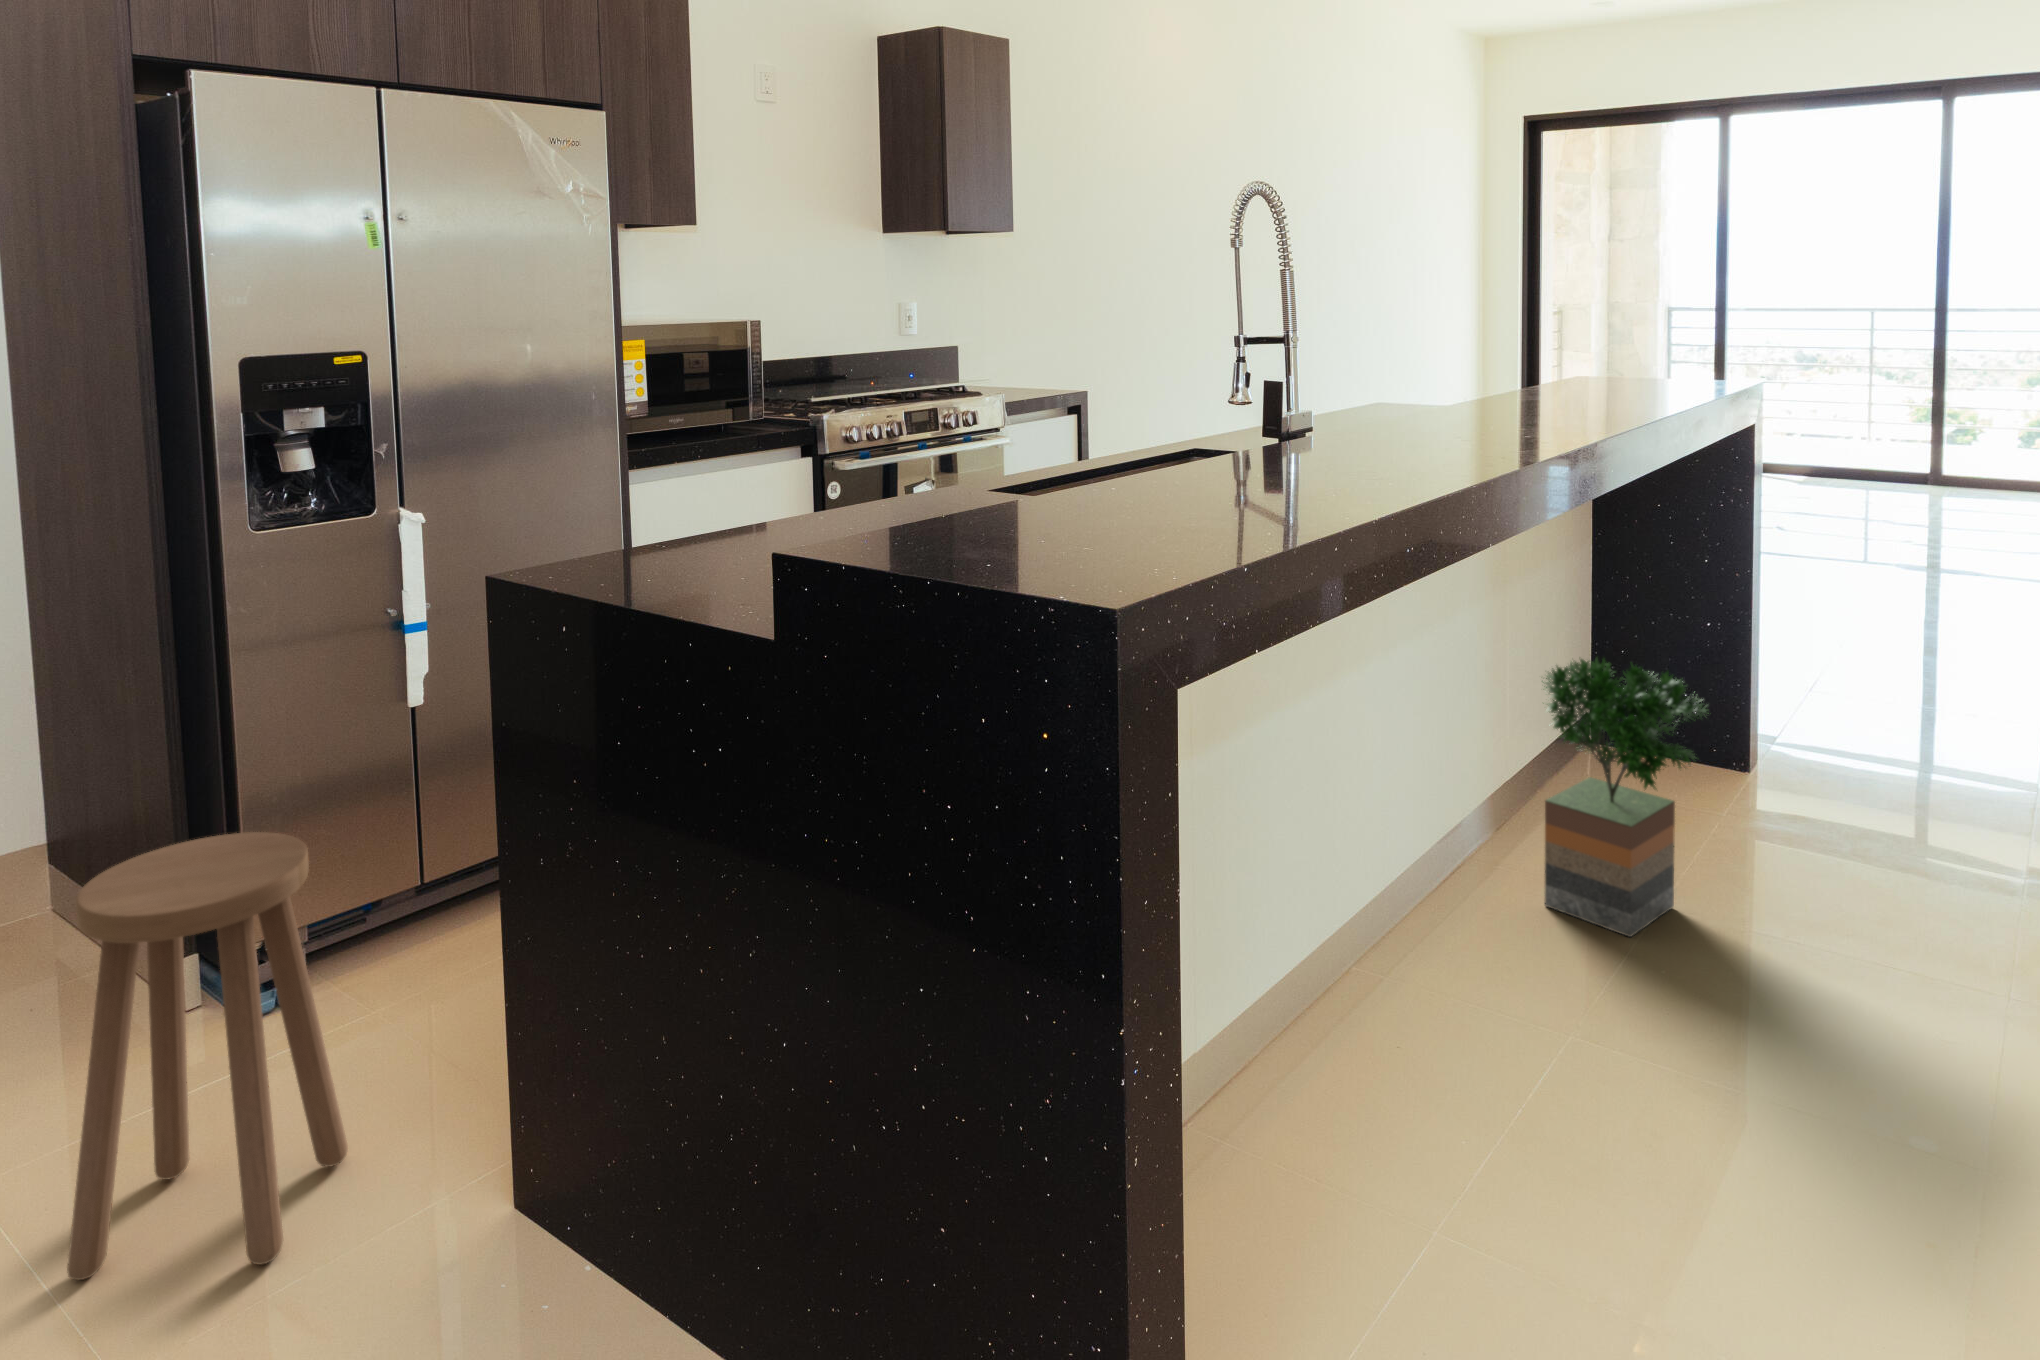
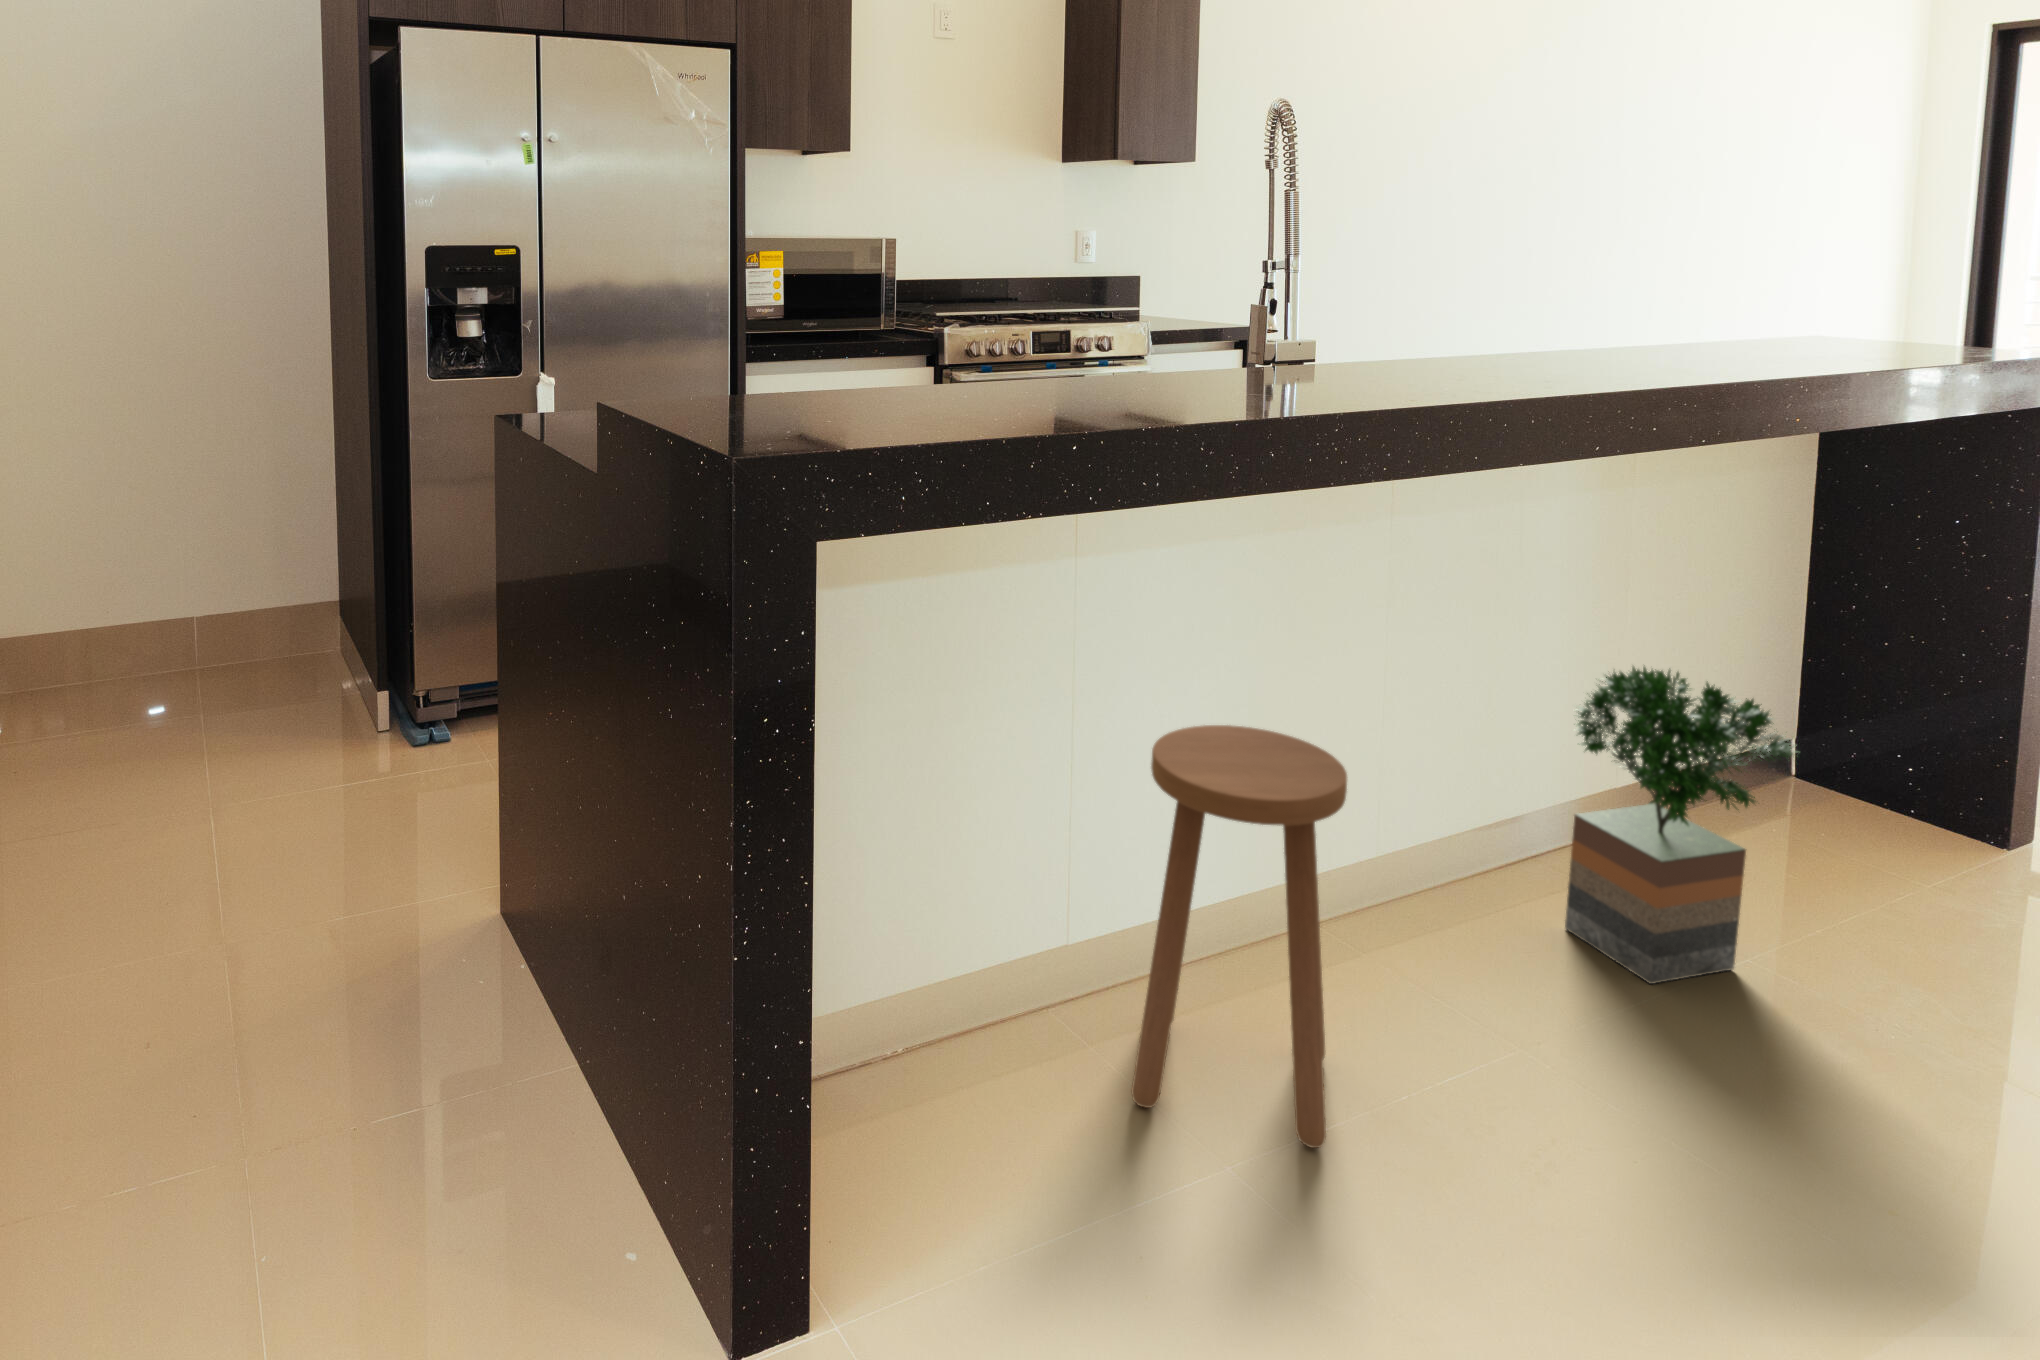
stool: present [67,832,348,1280] -> present [1132,725,1347,1148]

